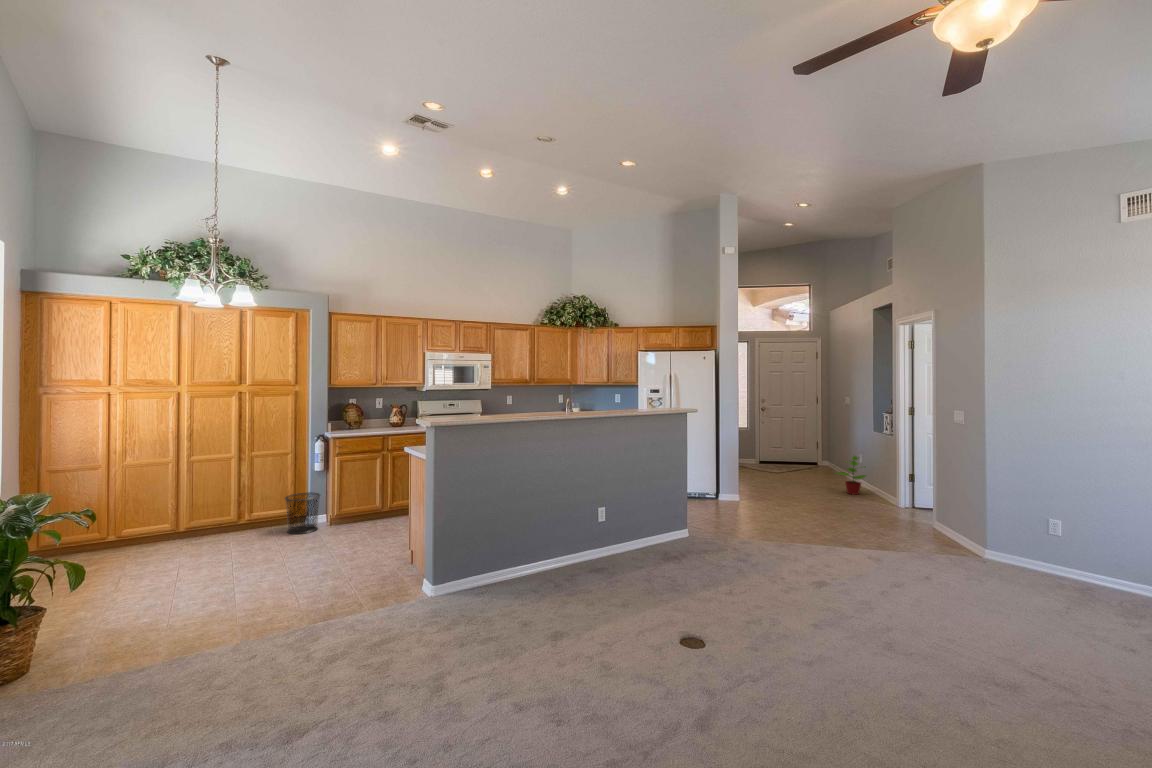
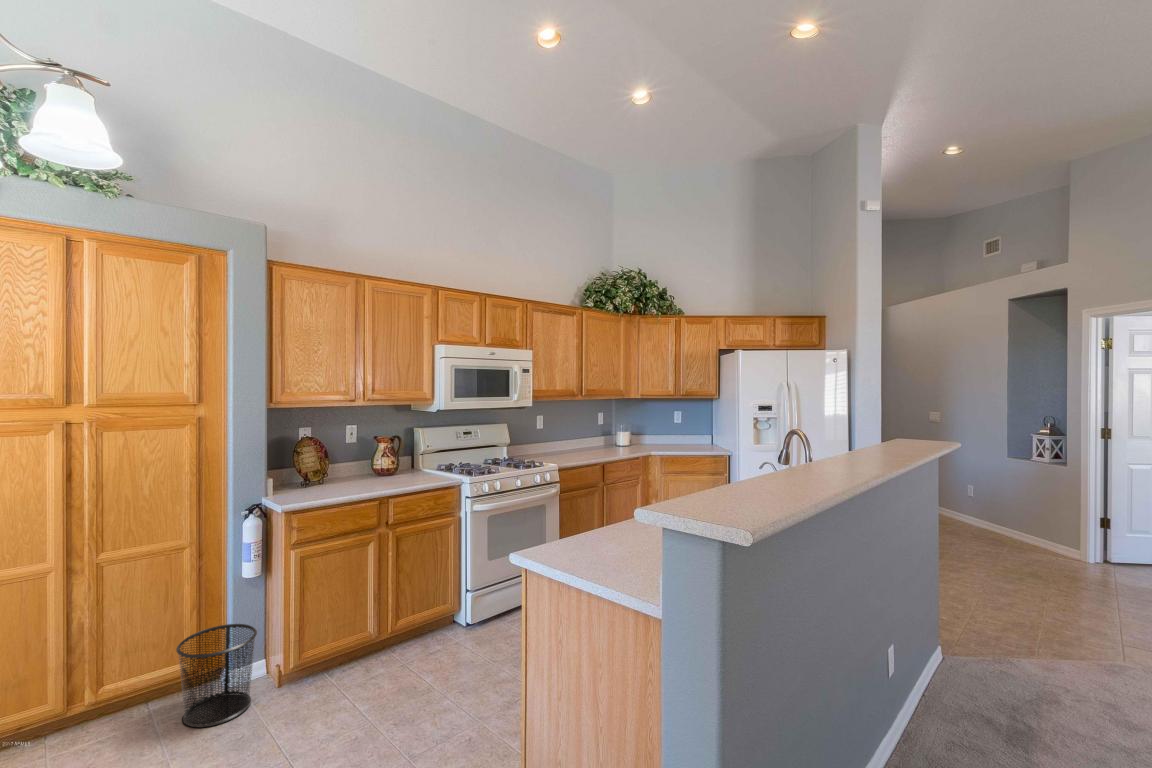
potted plant: present [837,456,866,495] -> none [960,487,1013,540]

